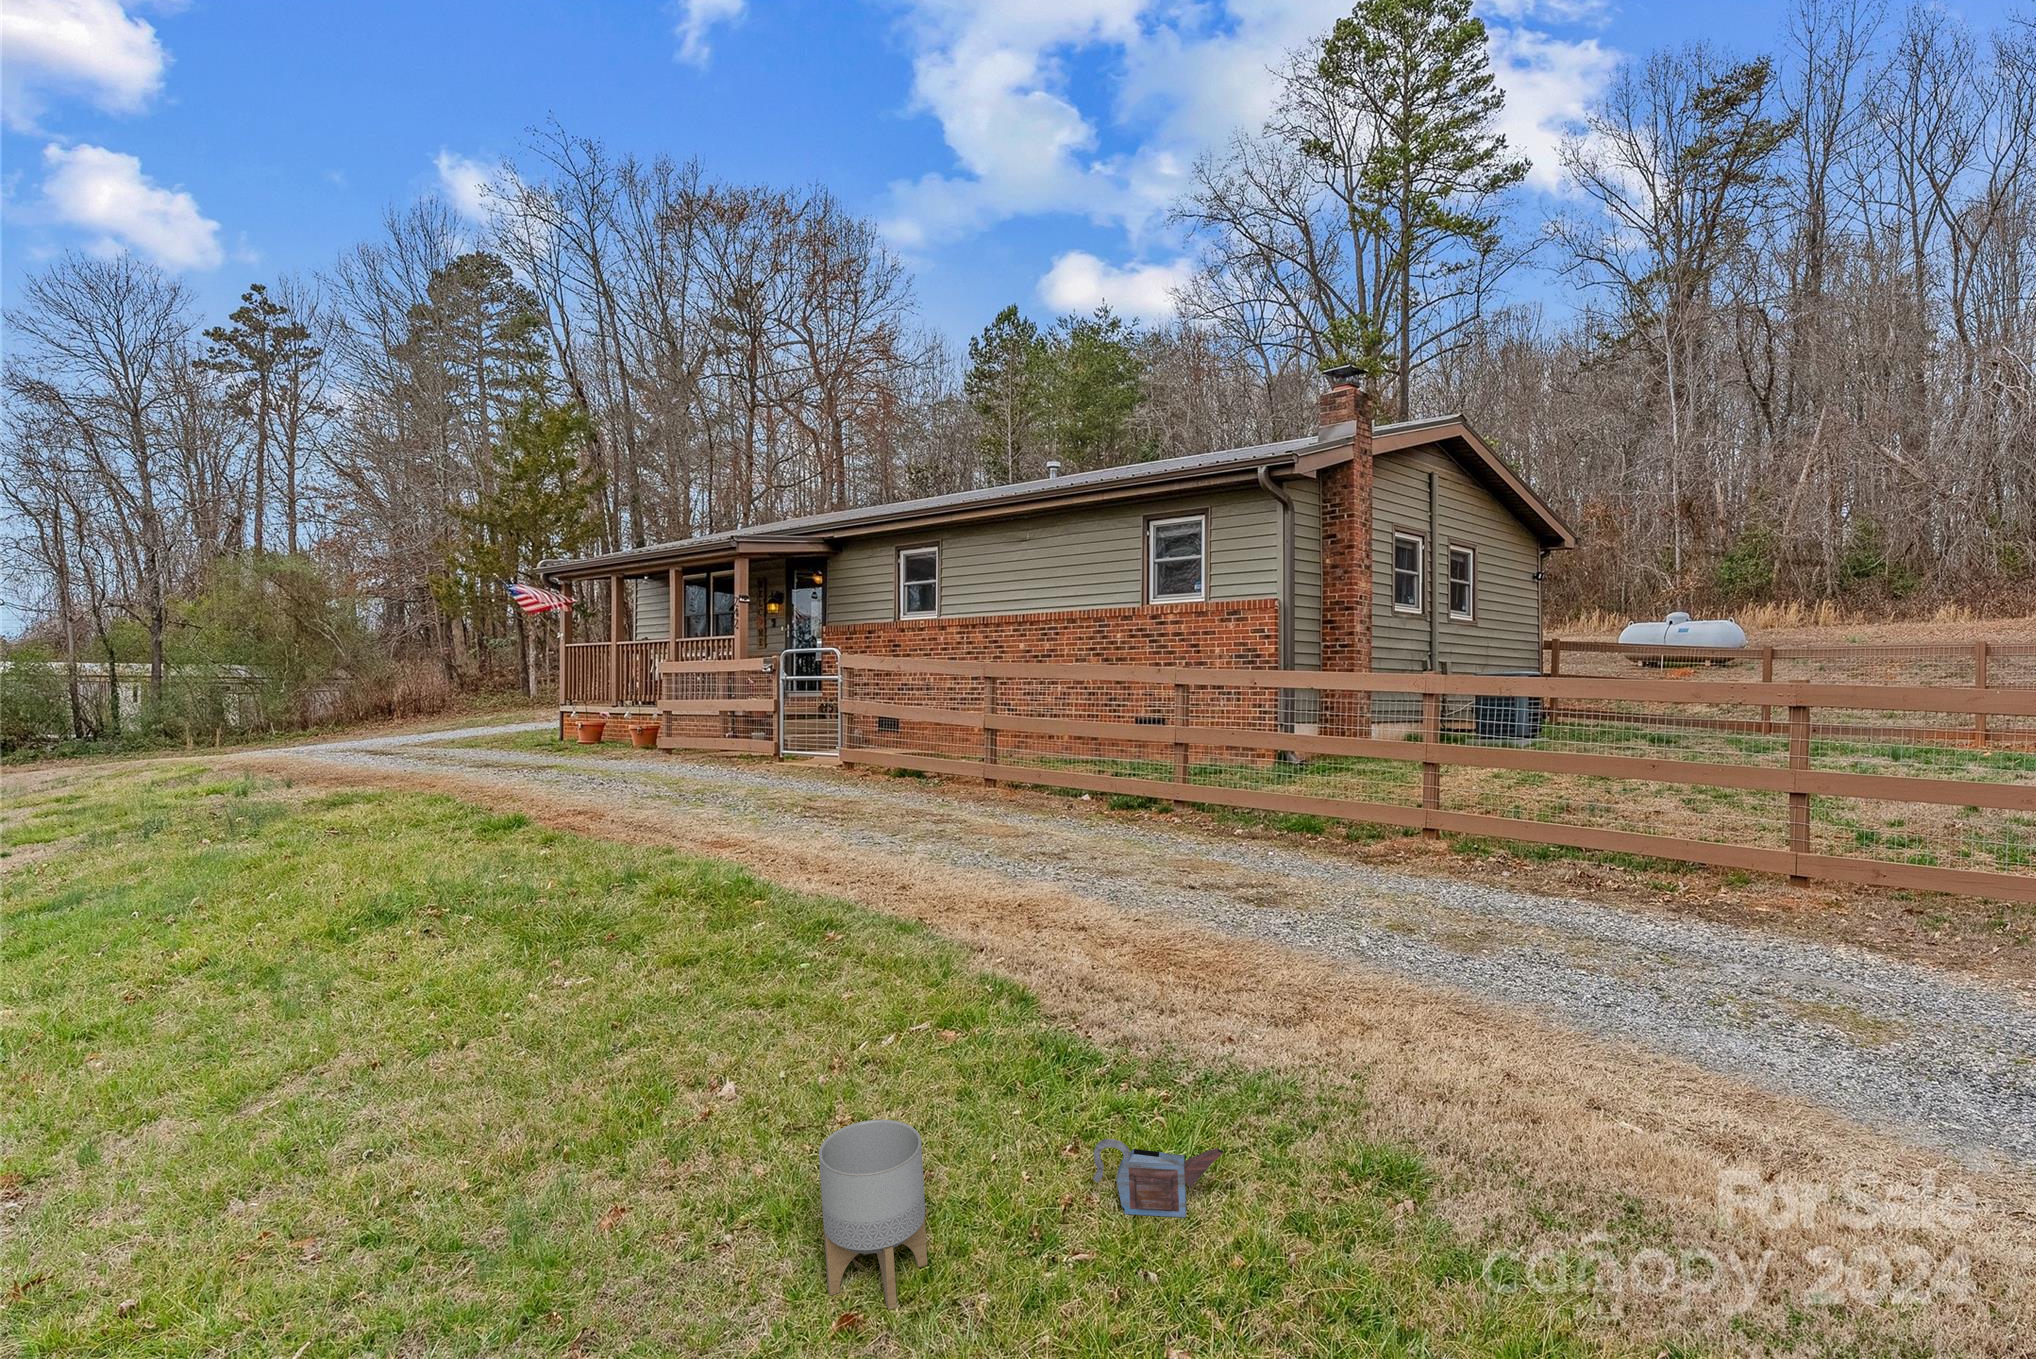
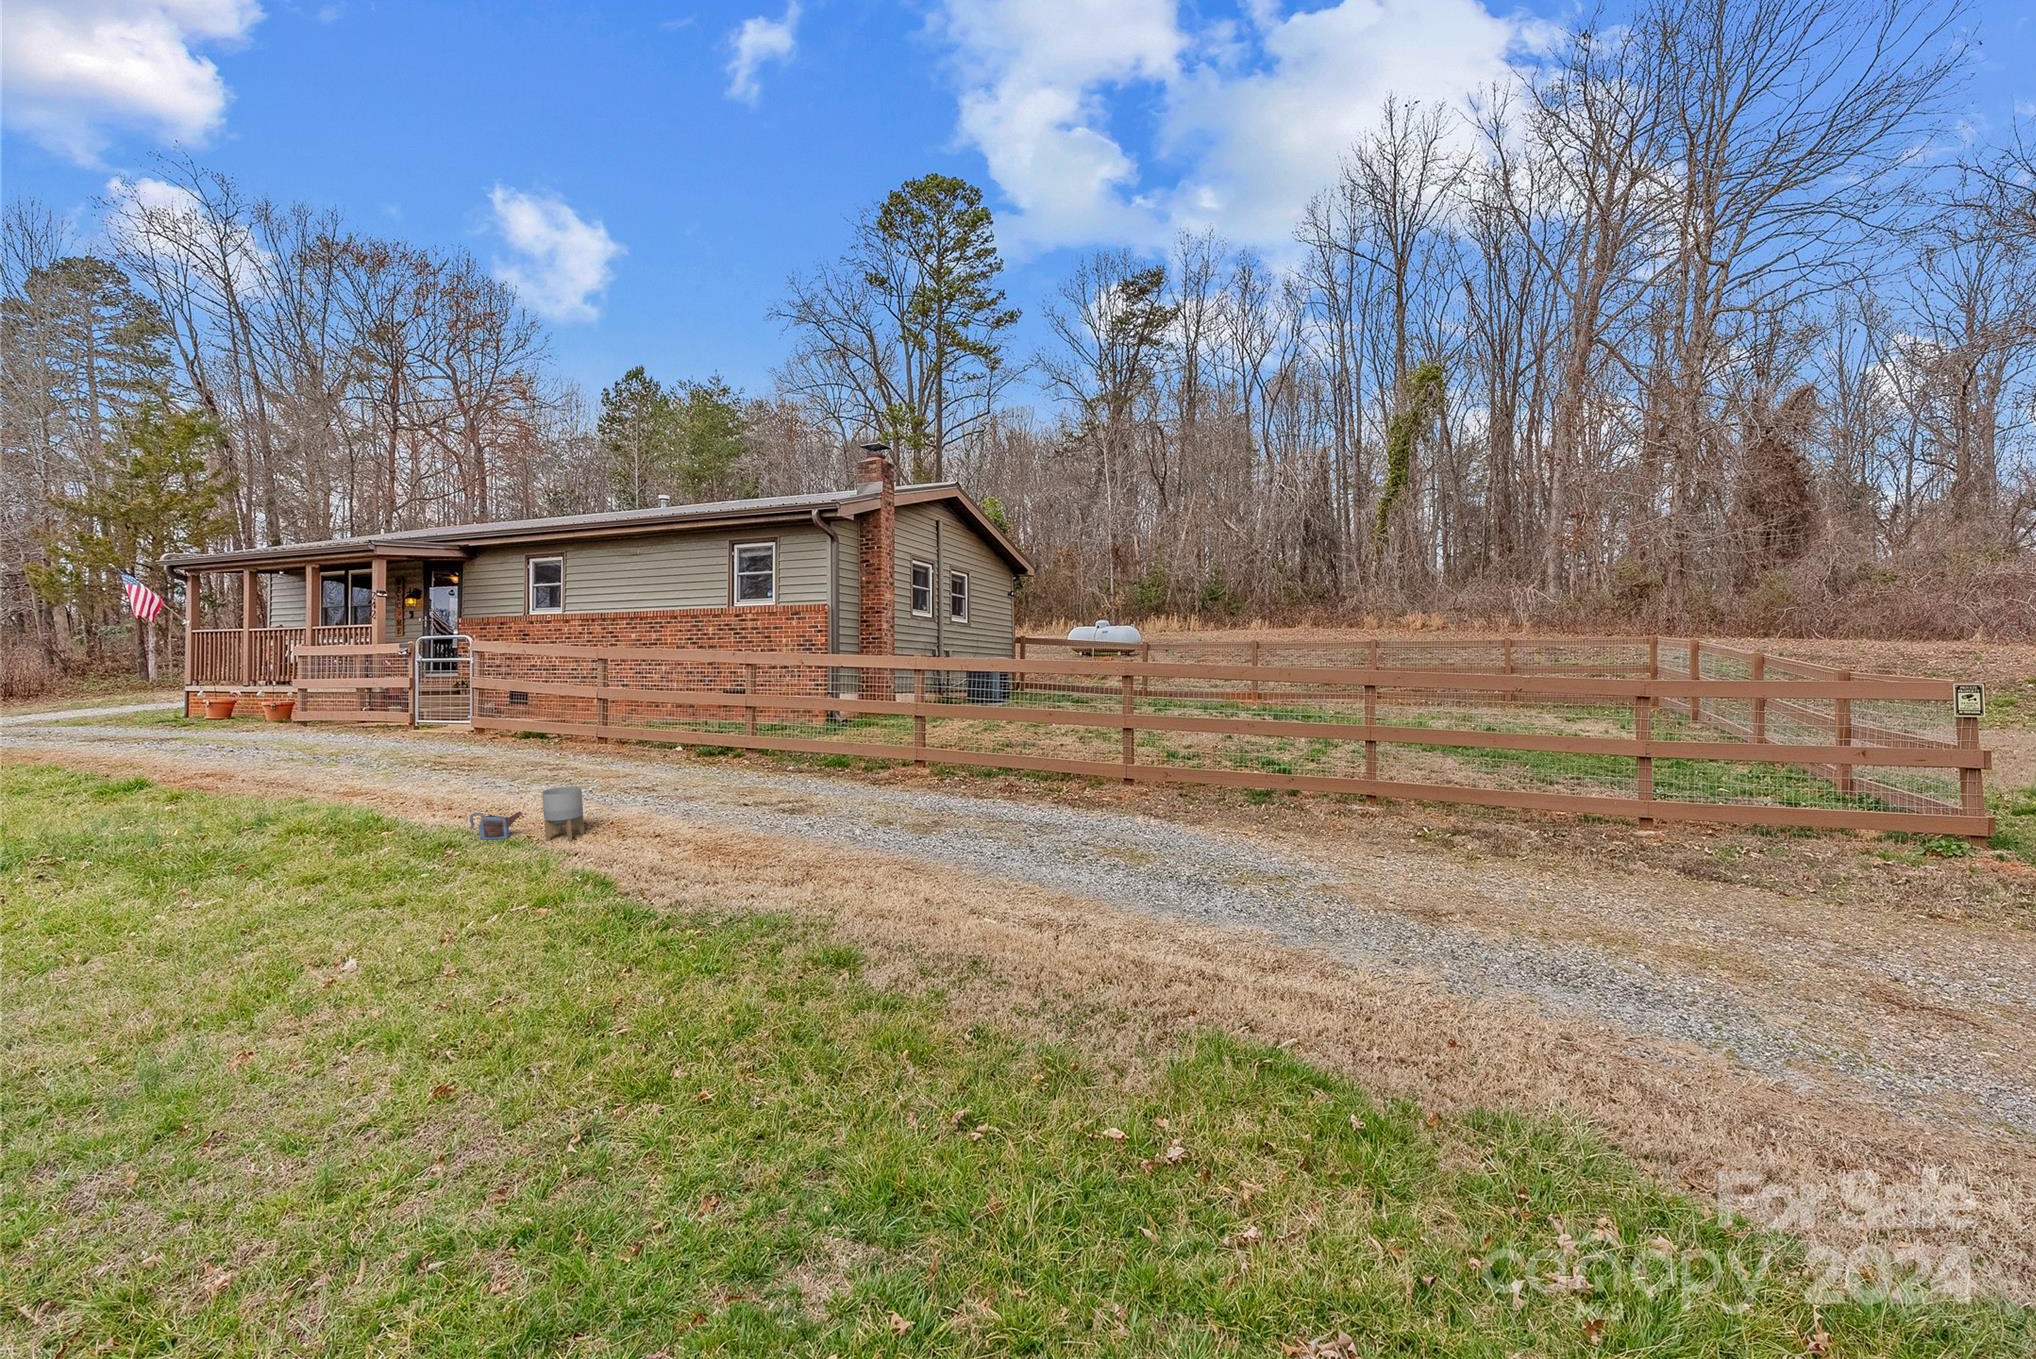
planter: present [819,1120,927,1310] -> present [542,786,584,841]

